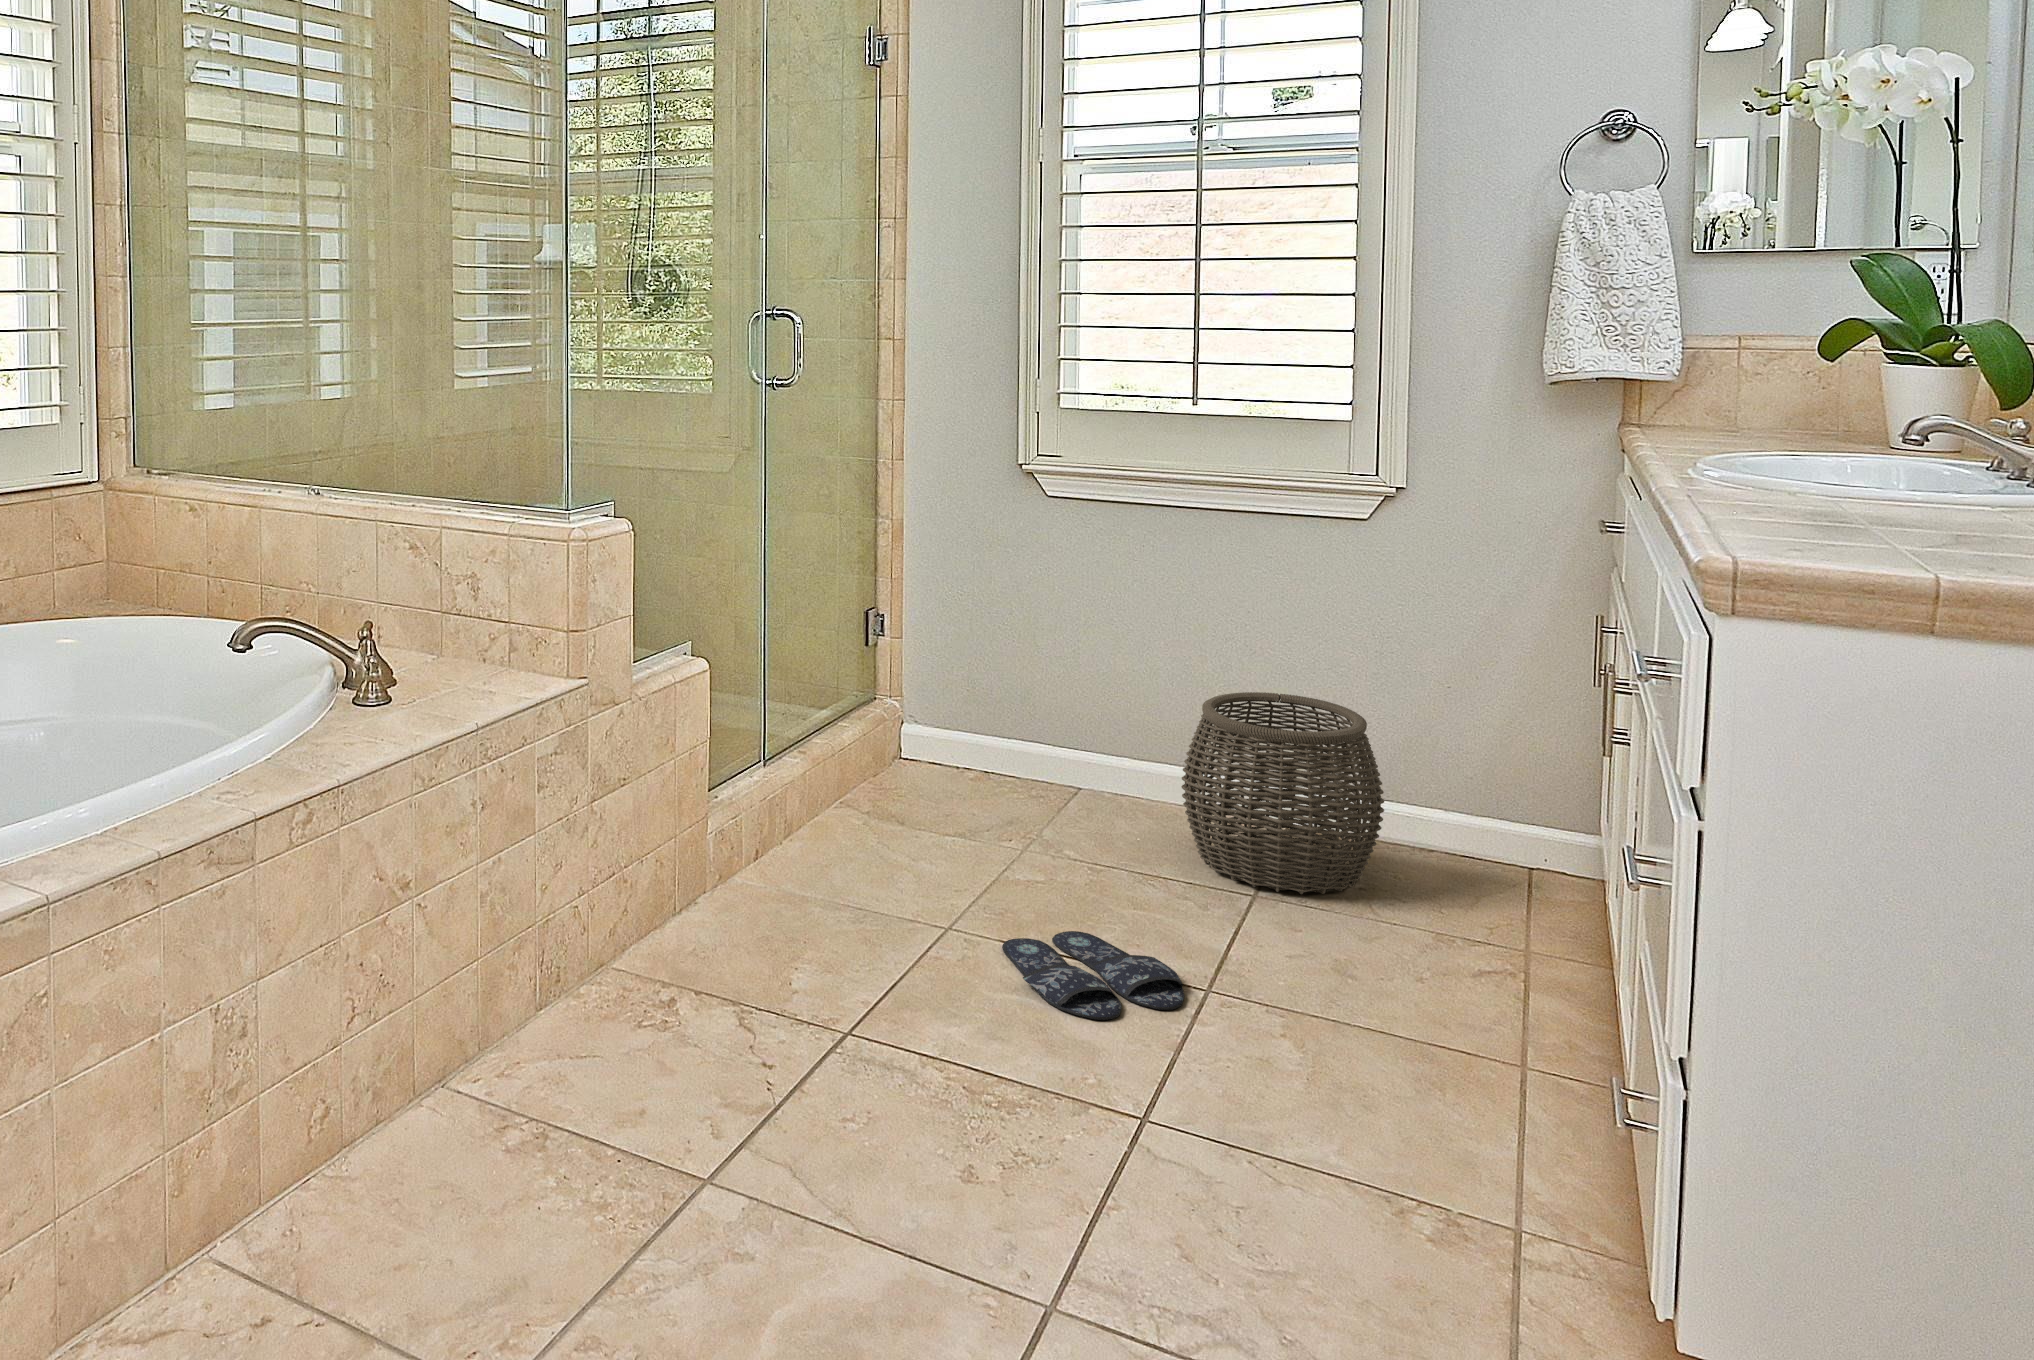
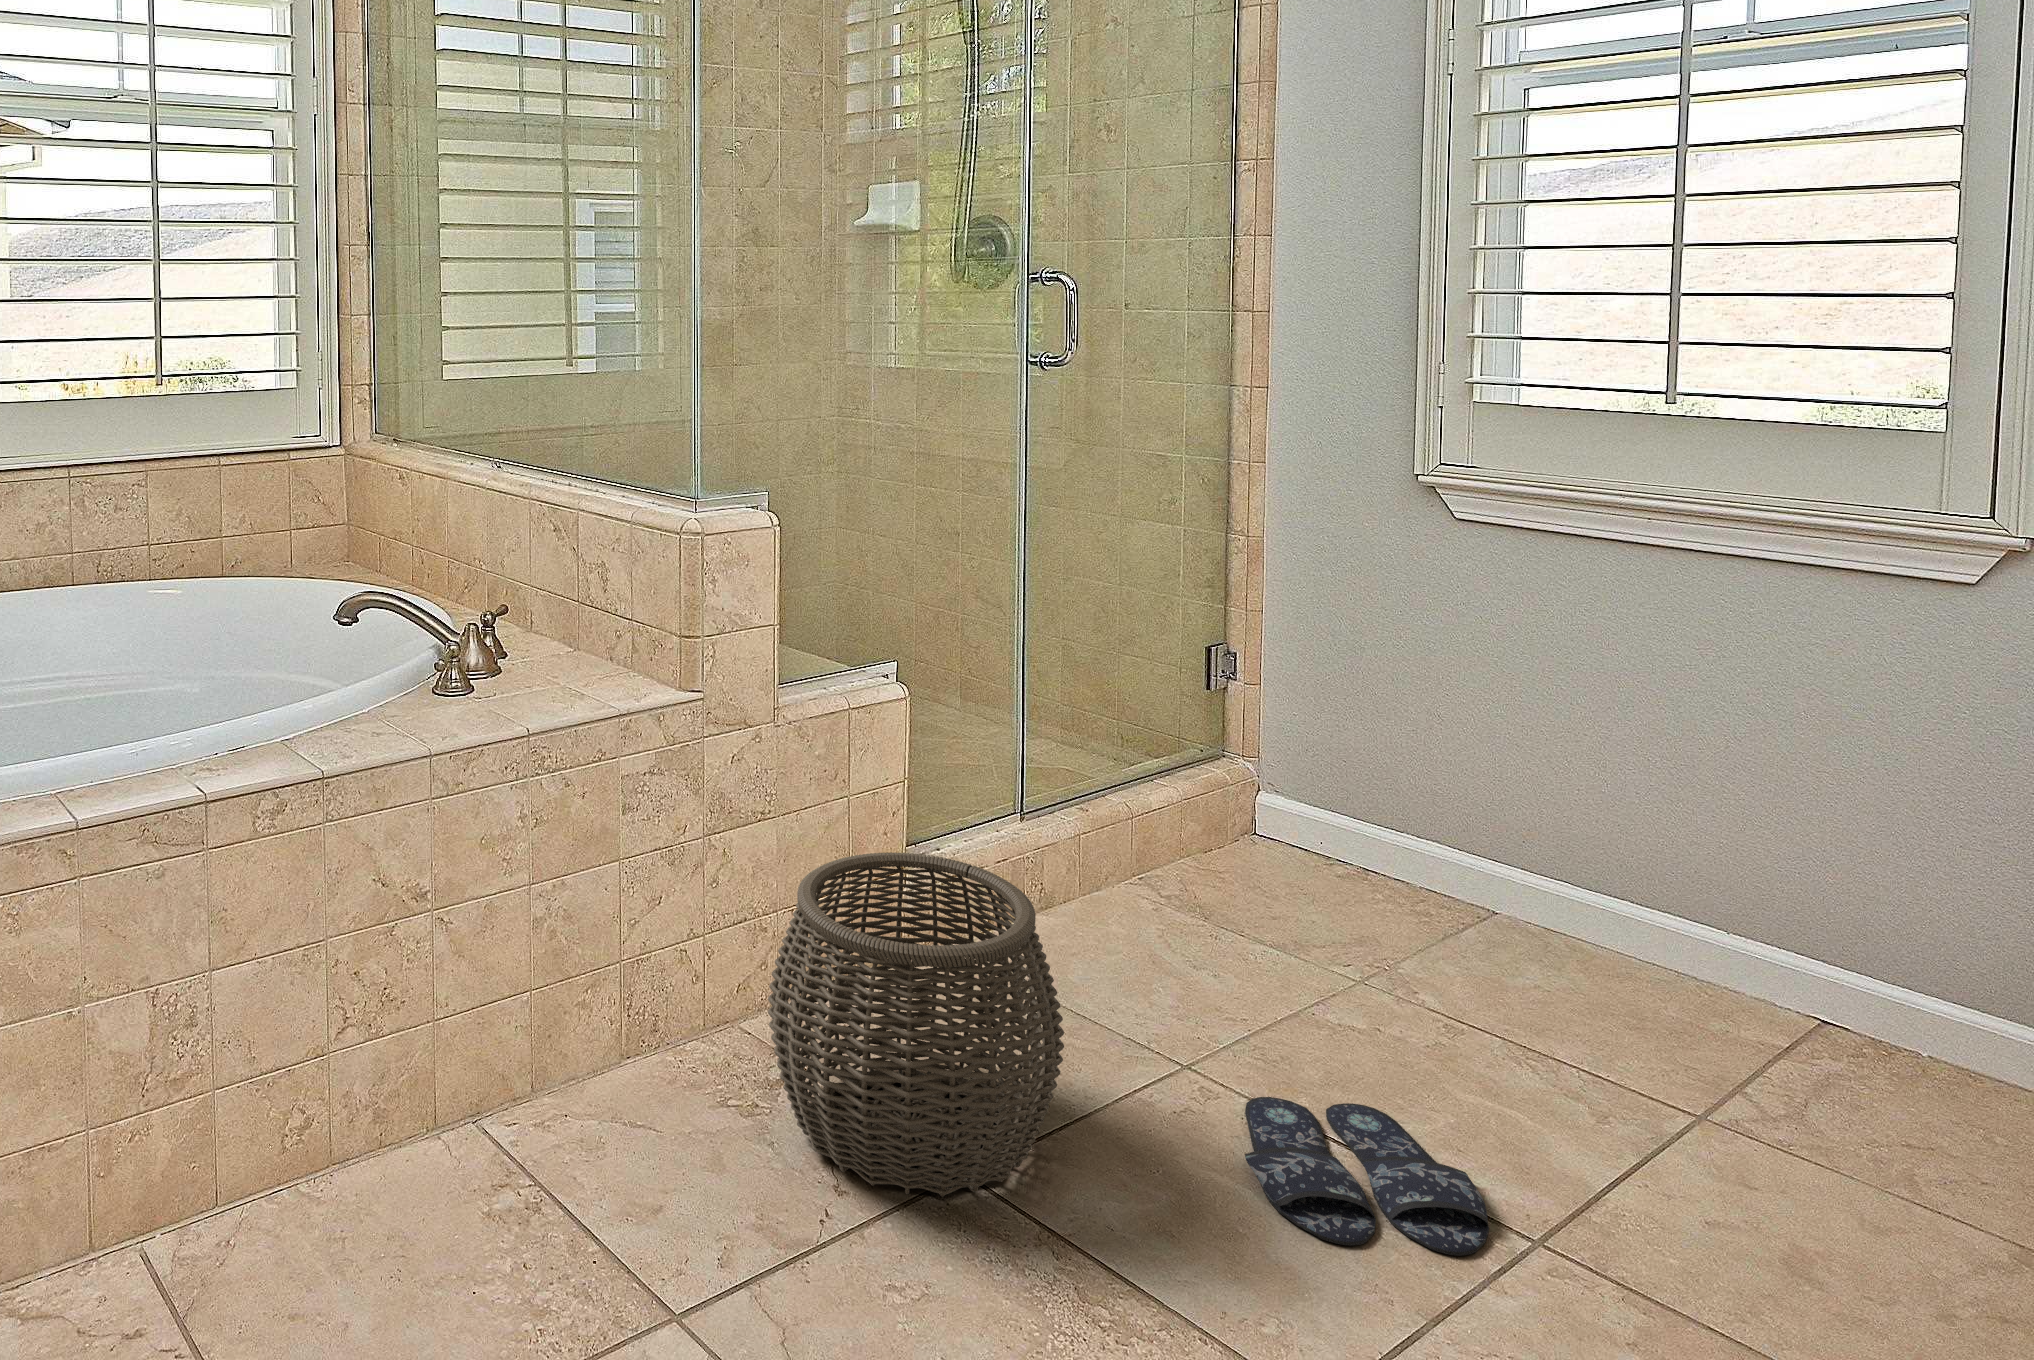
woven basket: present [1181,692,1384,894] -> present [768,852,1064,1197]

